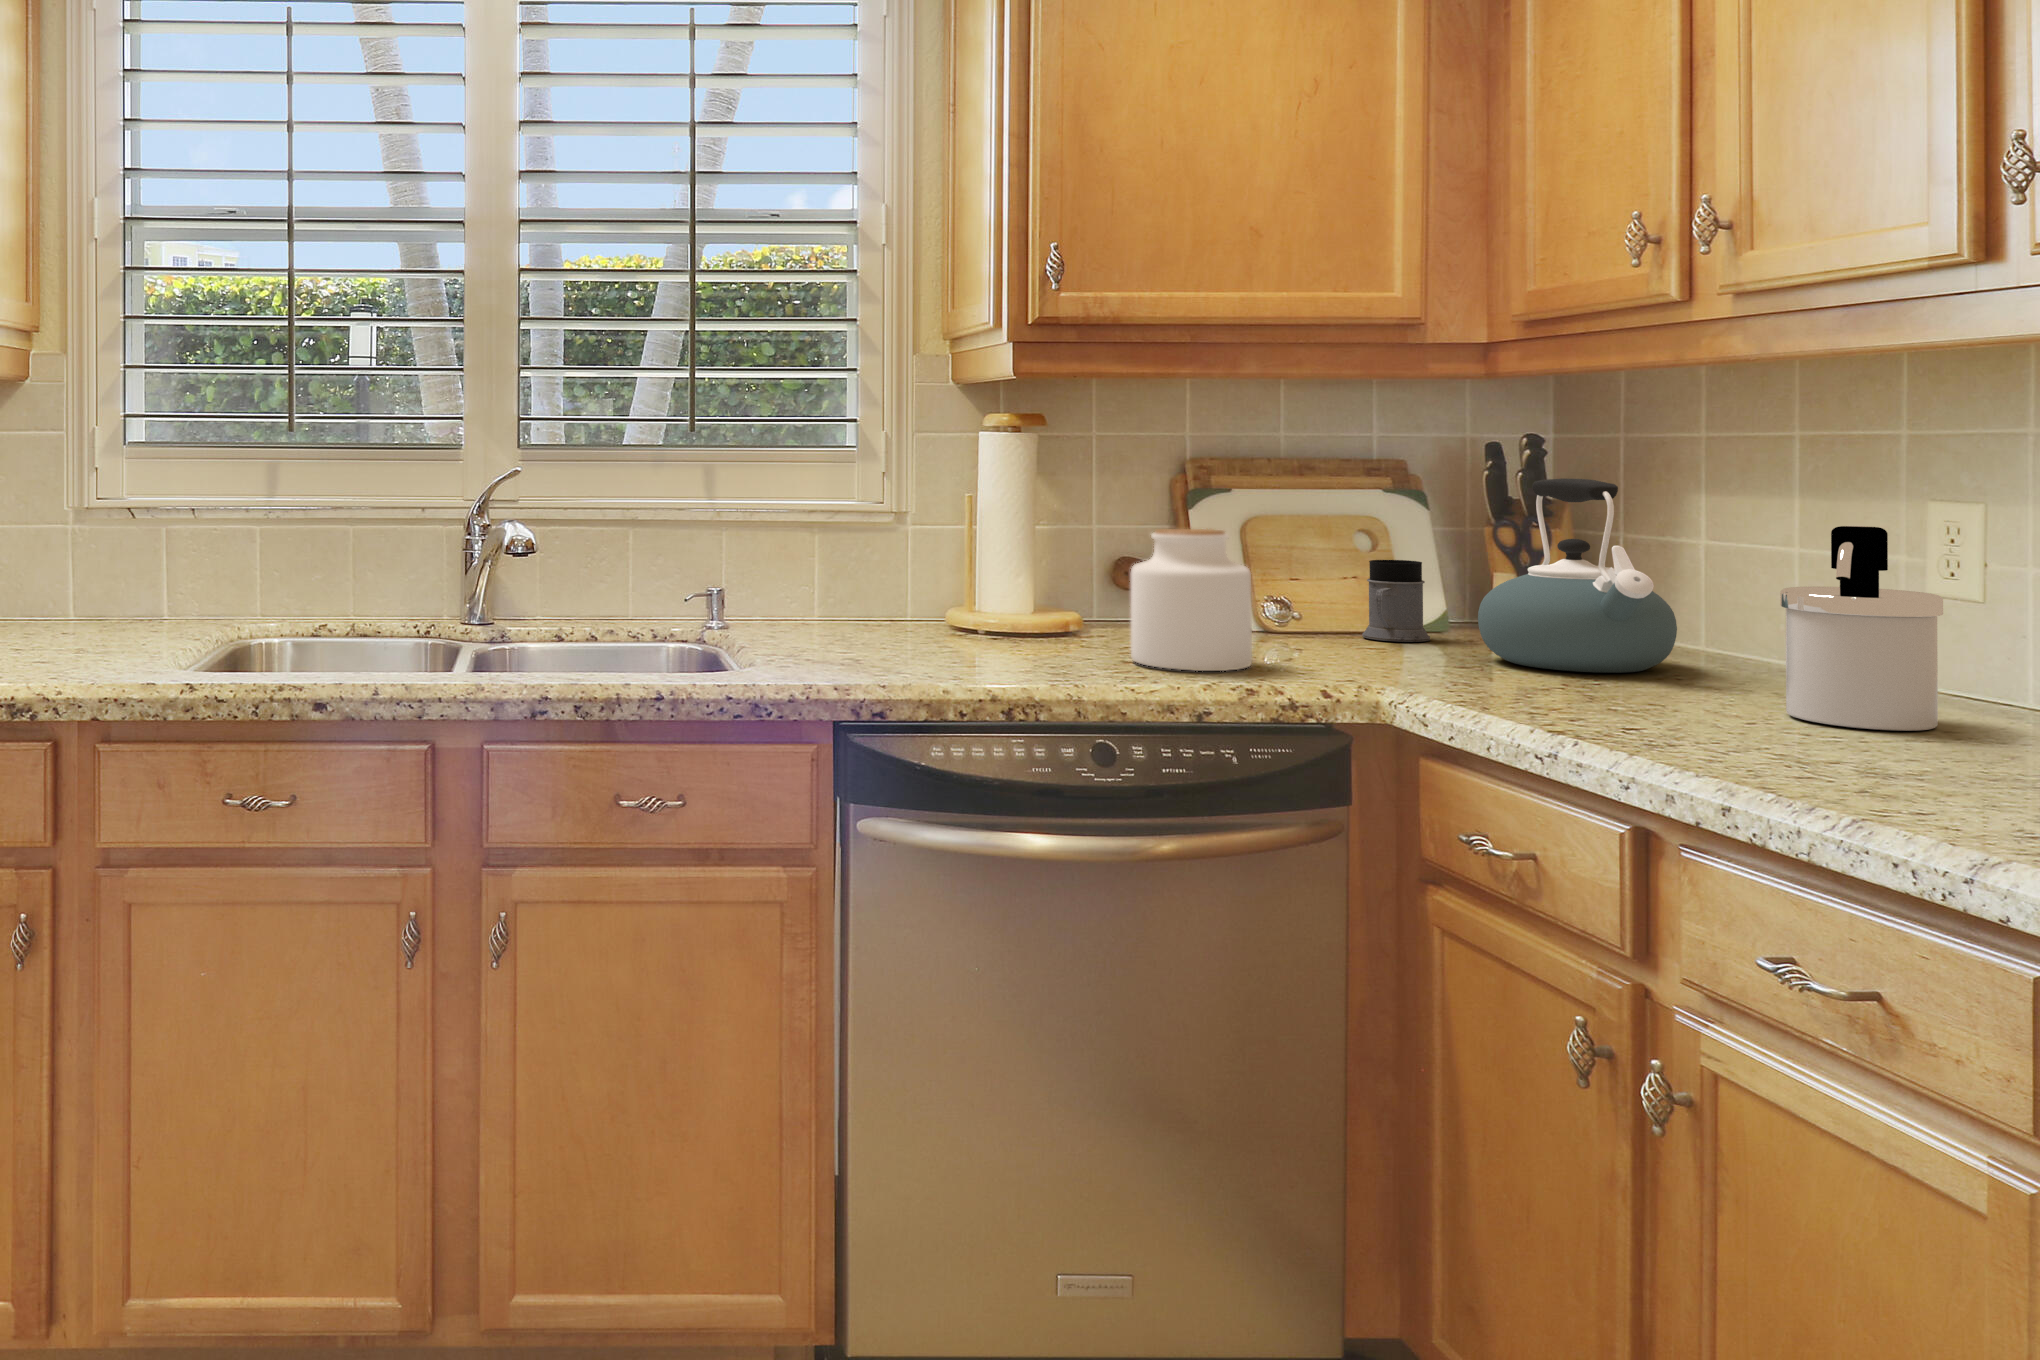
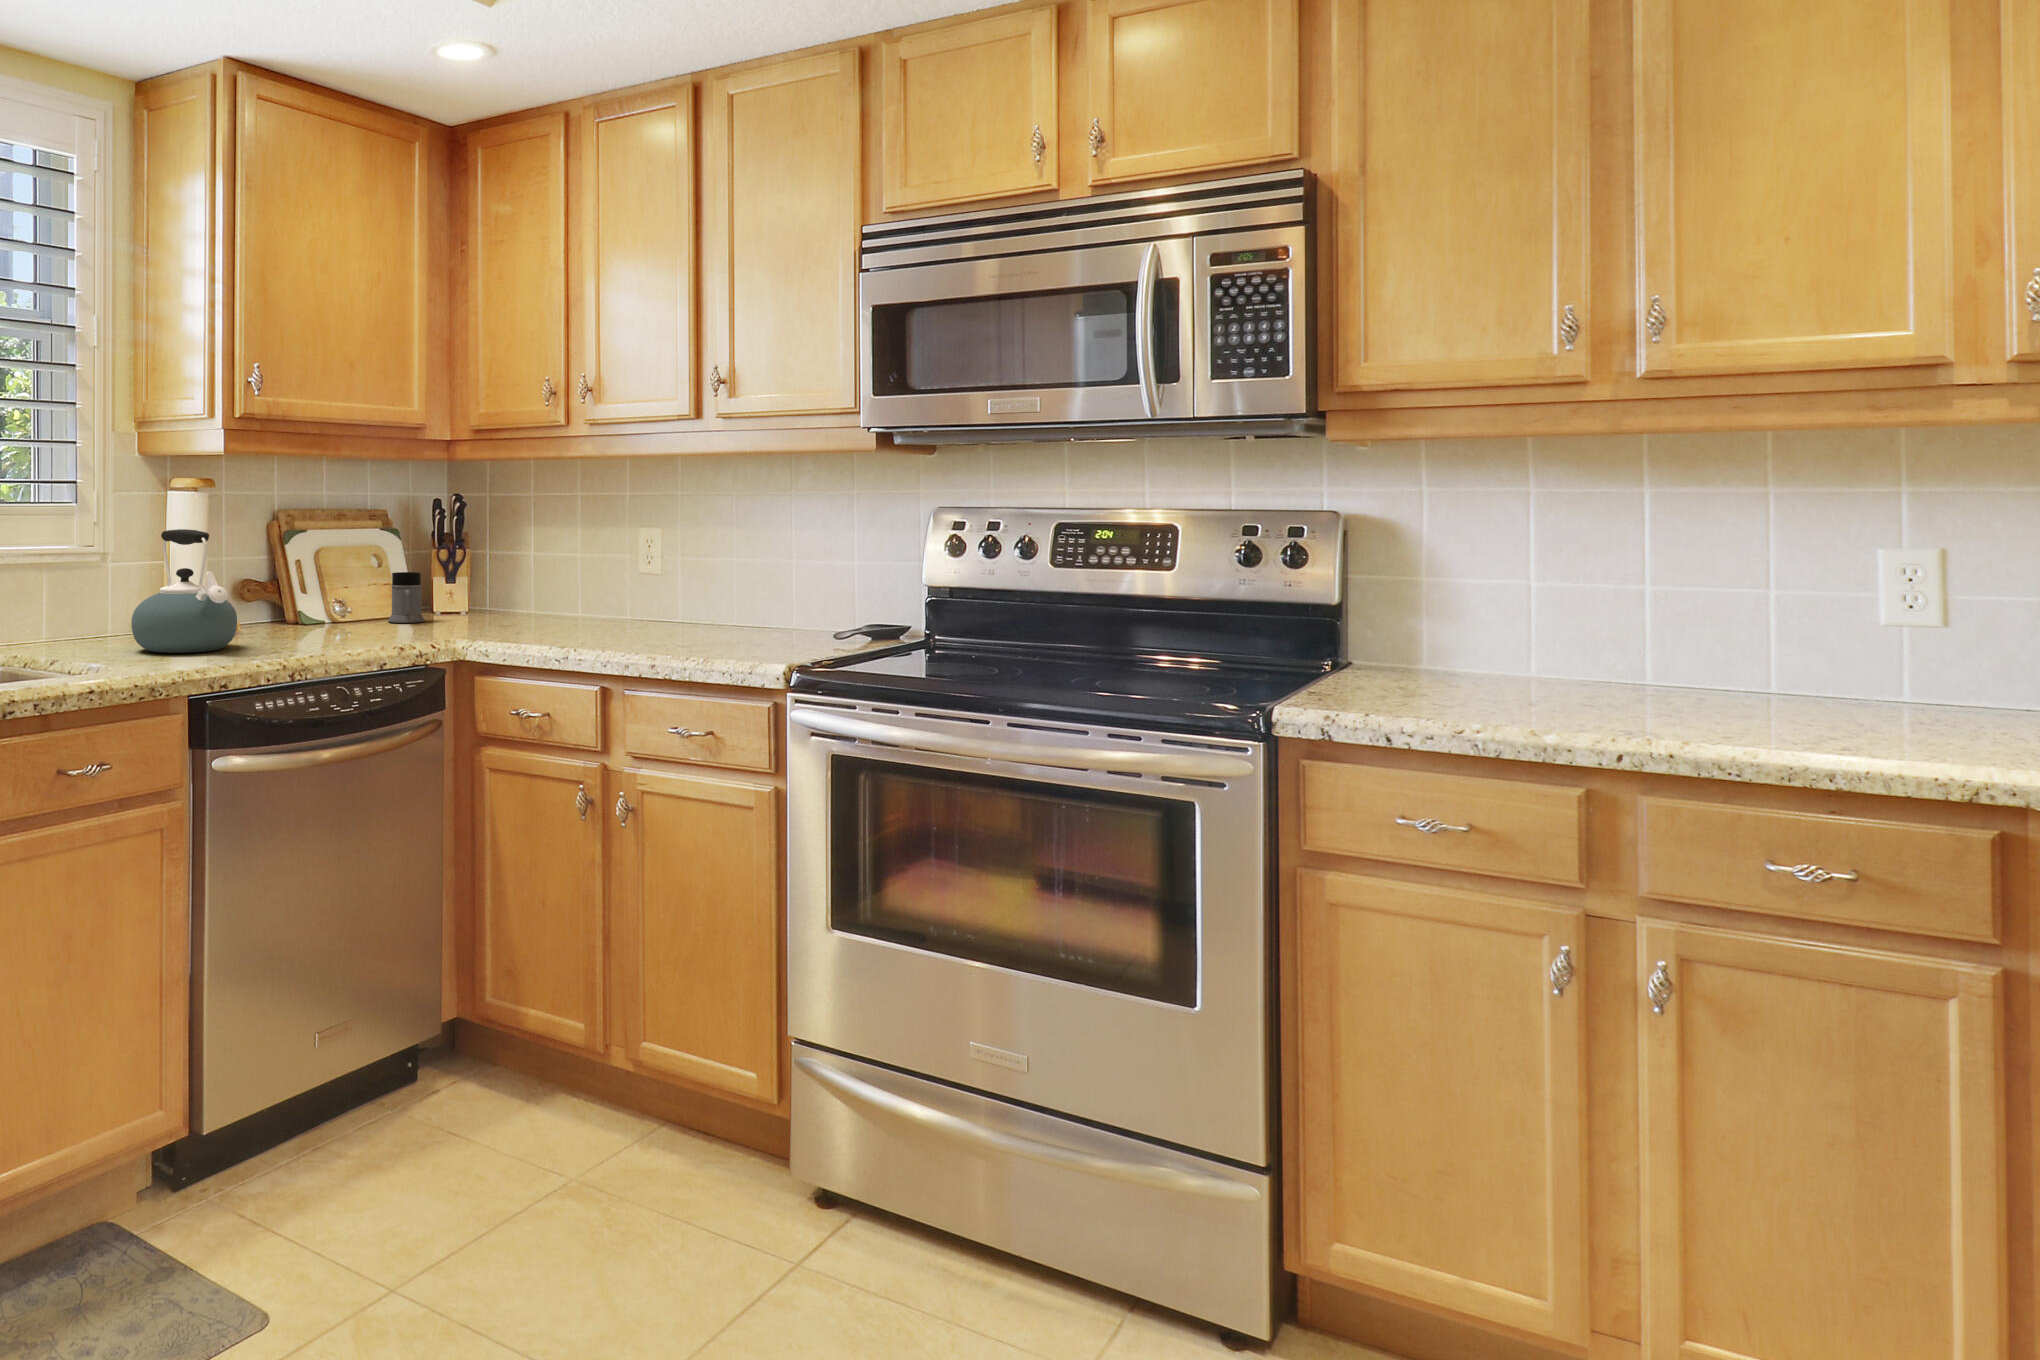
kettle: present [1478,479,1677,673] -> present [131,529,237,653]
soap dispenser: present [1780,526,1943,731] -> none [625,541,682,637]
jar: present [1131,529,1252,671] -> none [305,555,378,646]

